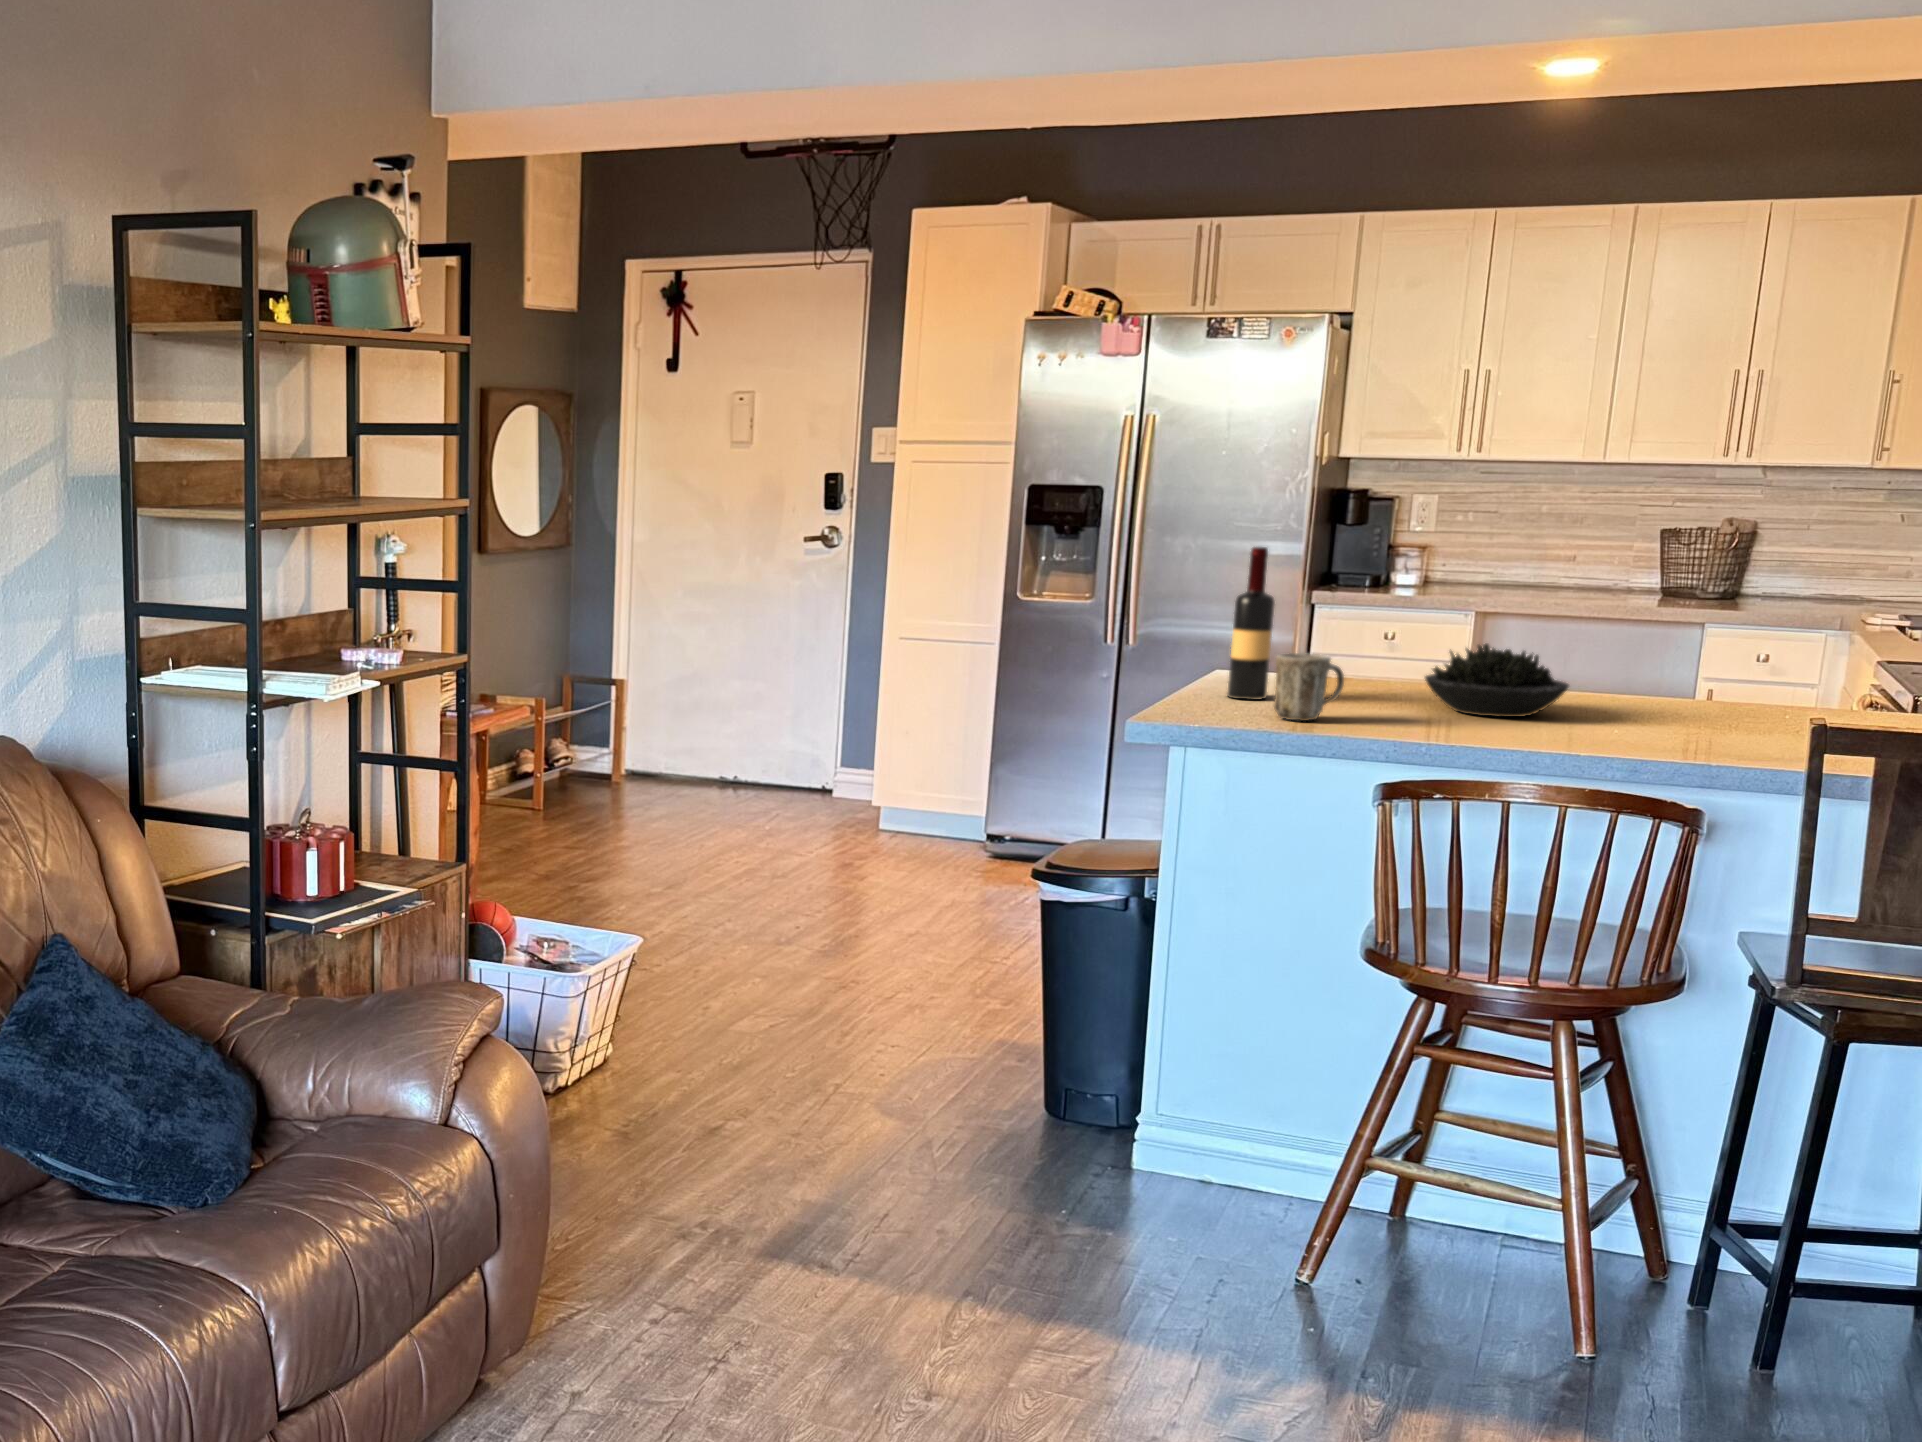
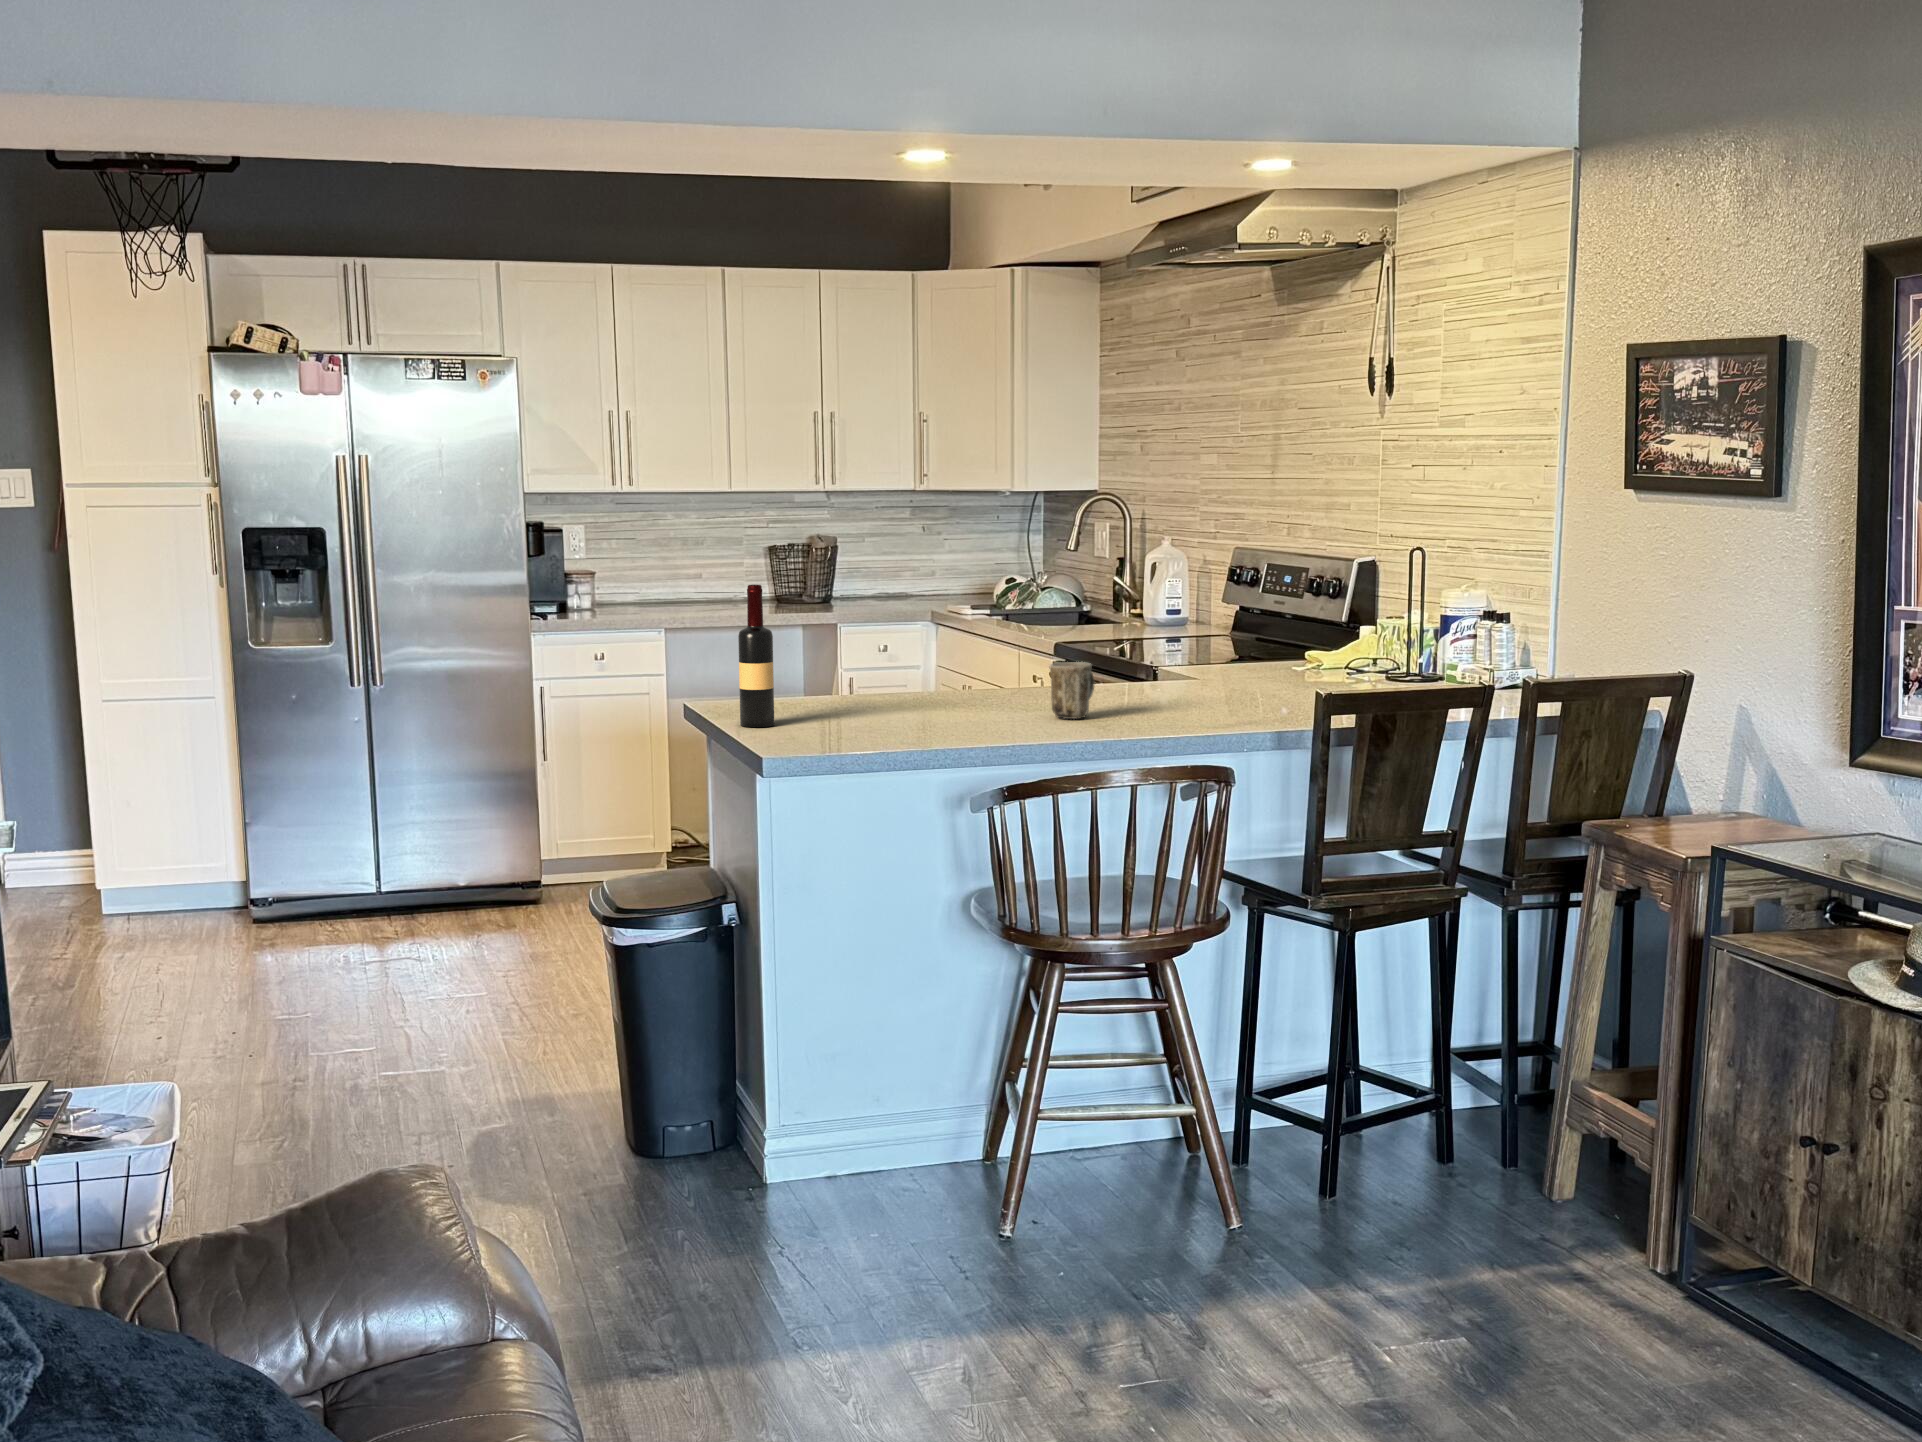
succulent plant: present [1425,644,1569,717] -> none [888,656,999,719]
mug: present [1274,653,1344,721] -> present [1050,662,1095,719]

